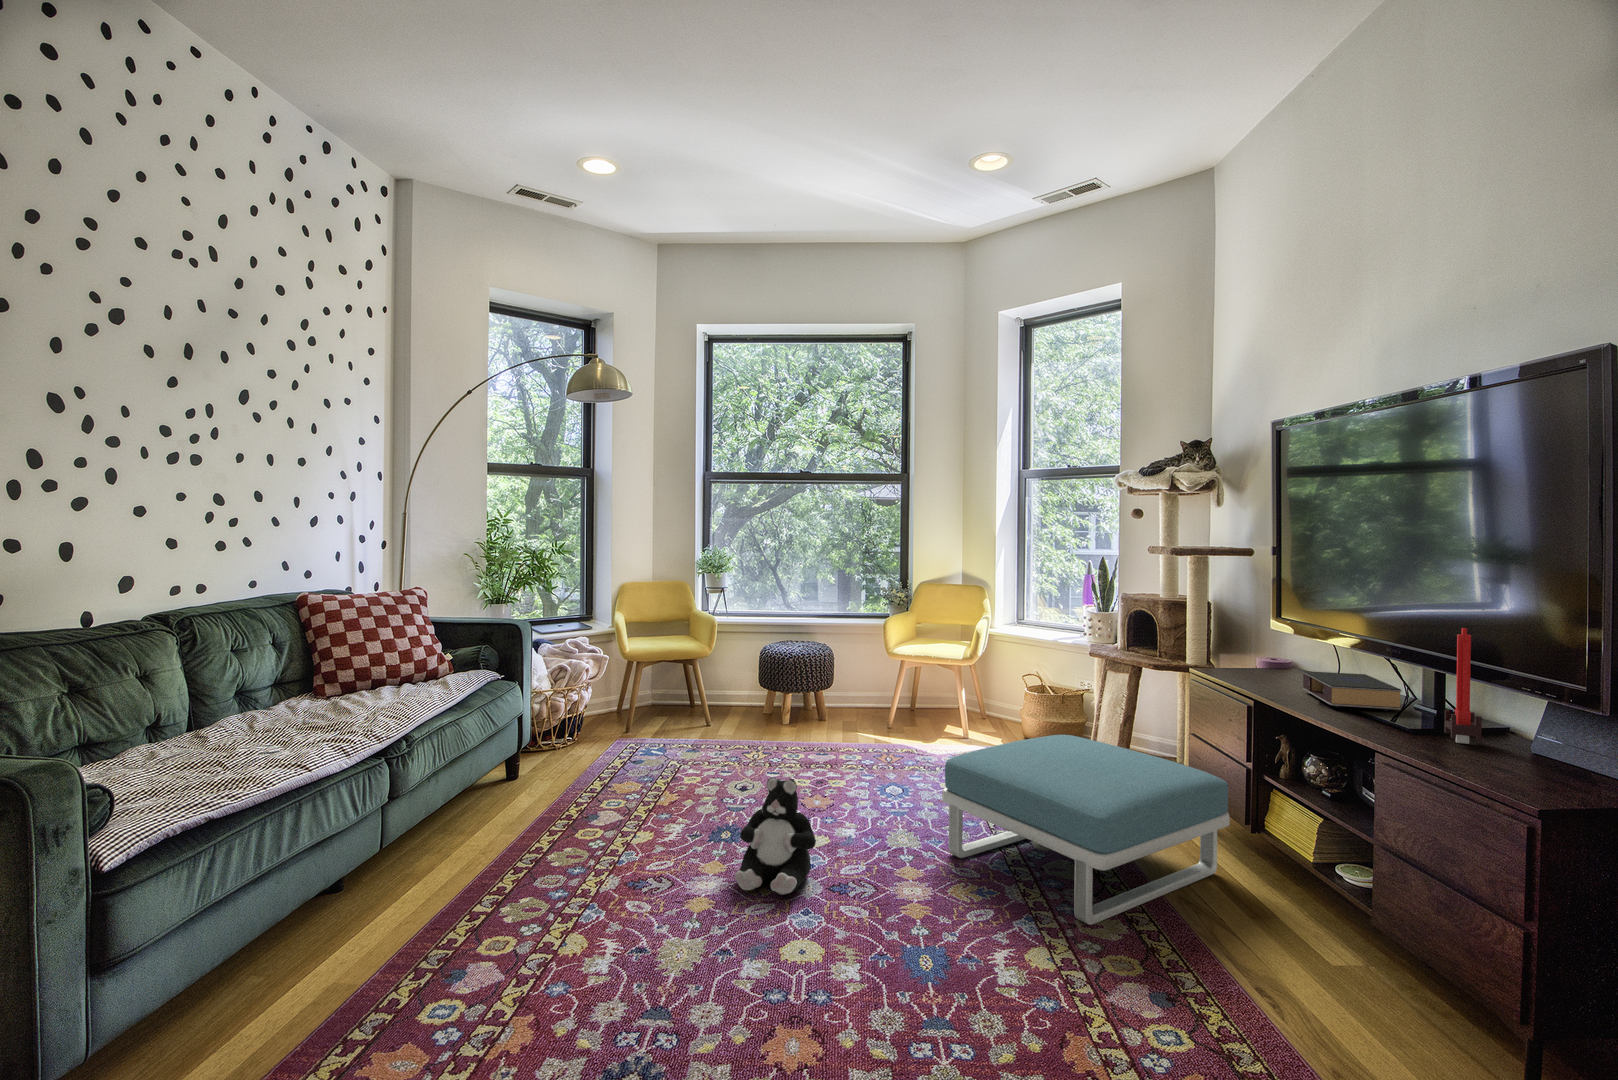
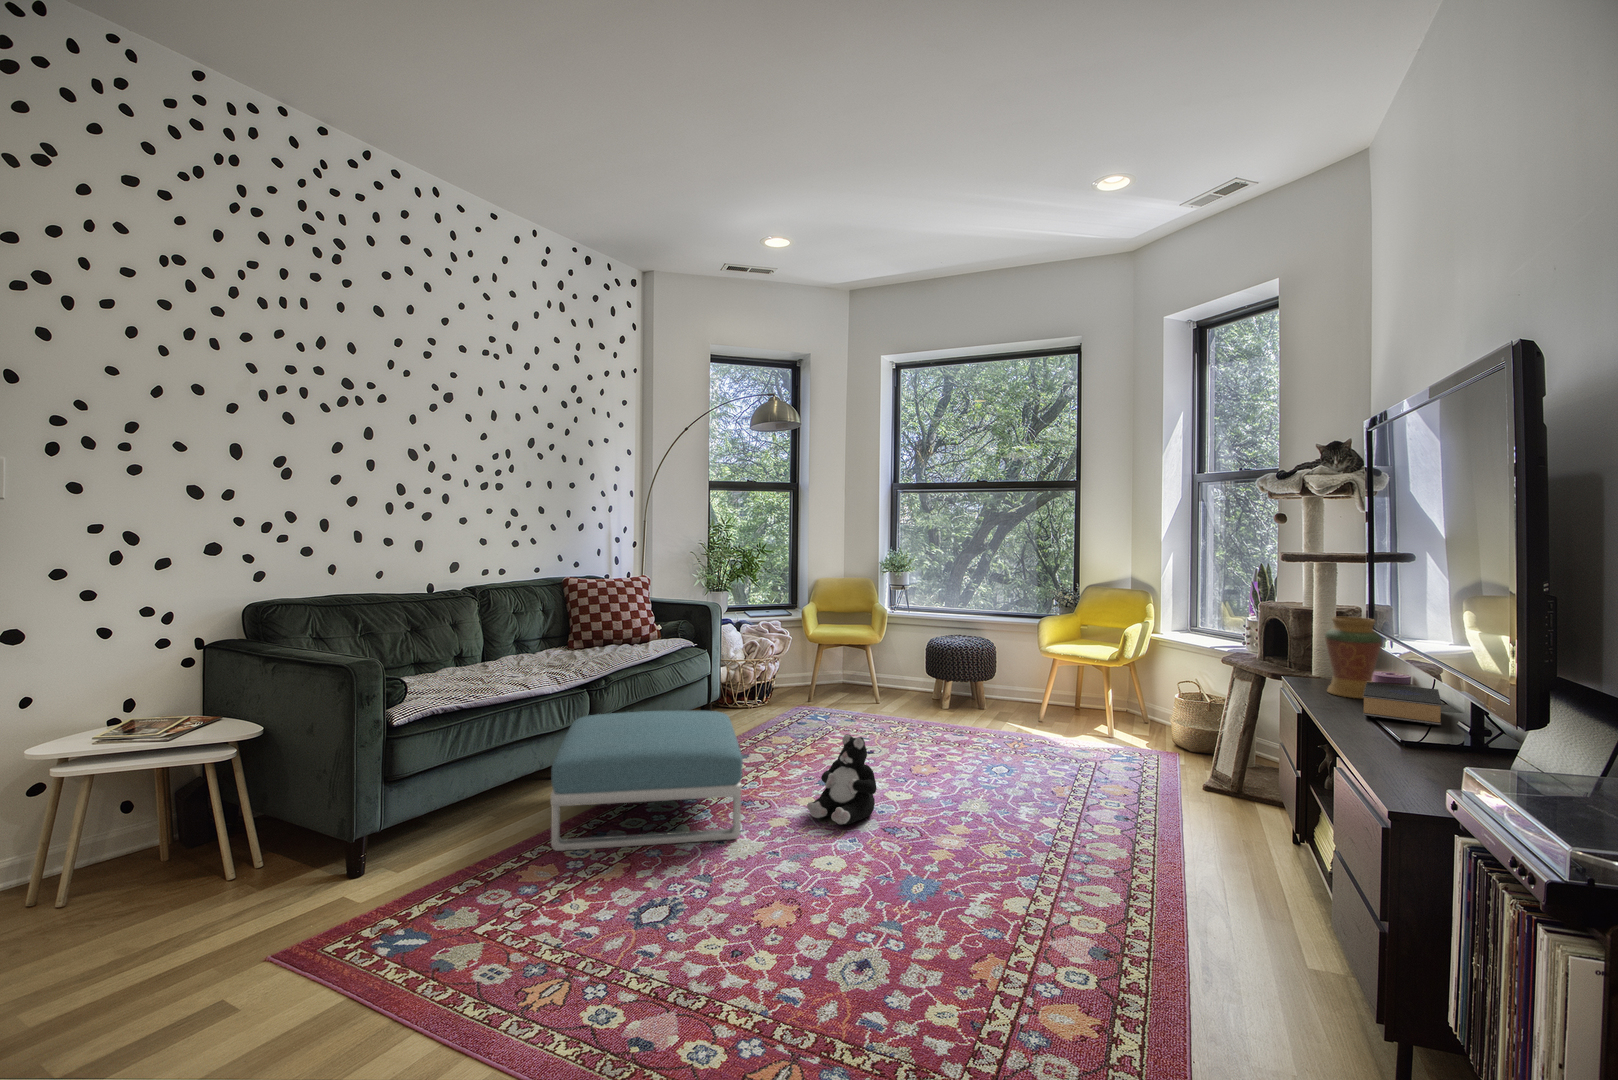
decorative vase: none [1249,608,1302,687] -> present [1325,617,1382,698]
candle: present [1444,628,1482,744] -> none [1430,639,1465,757]
footstool: present [942,735,1230,925] -> present [551,711,743,851]

